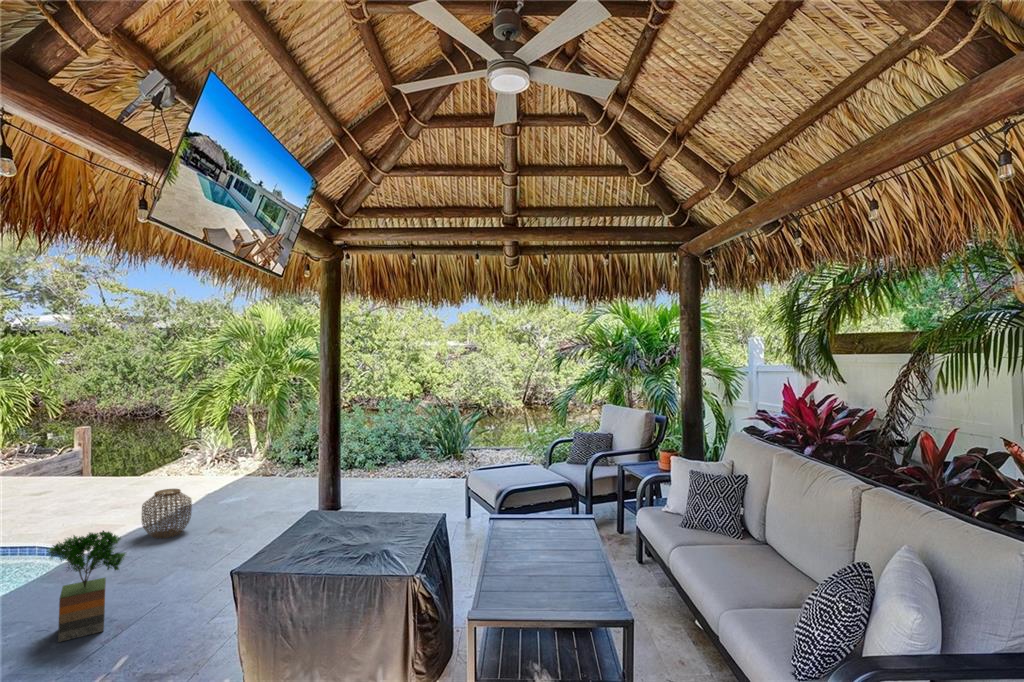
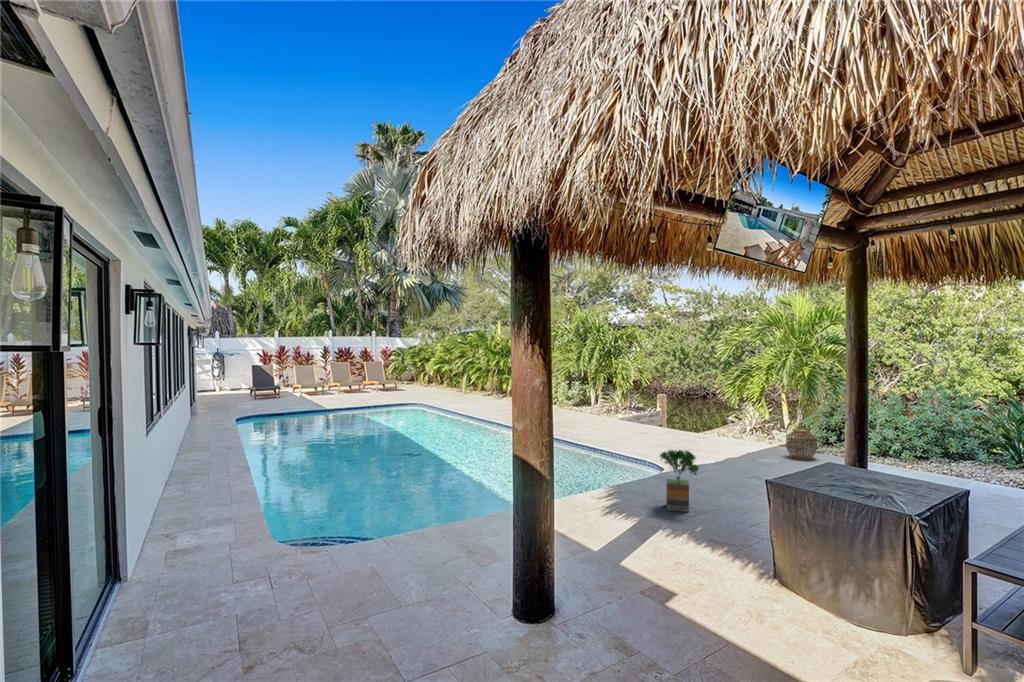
woven basket: present [142,489,192,538] -> present [786,429,817,460]

